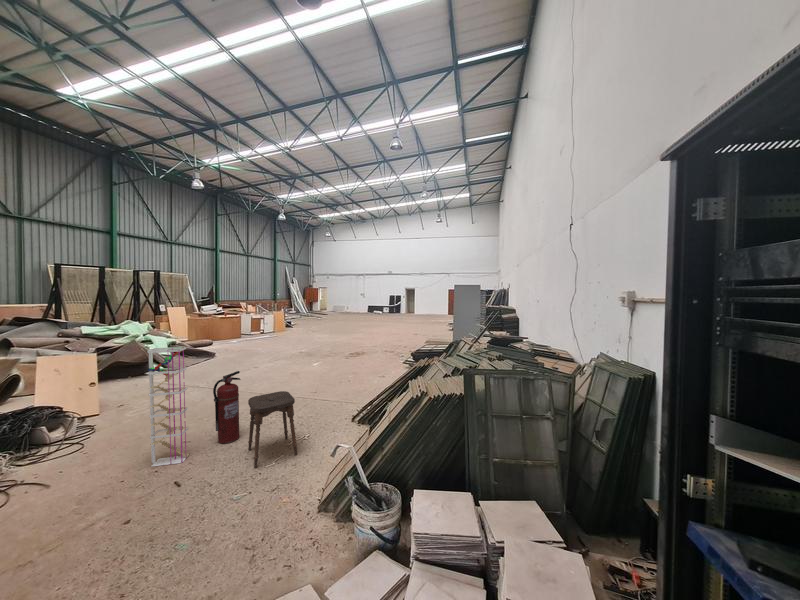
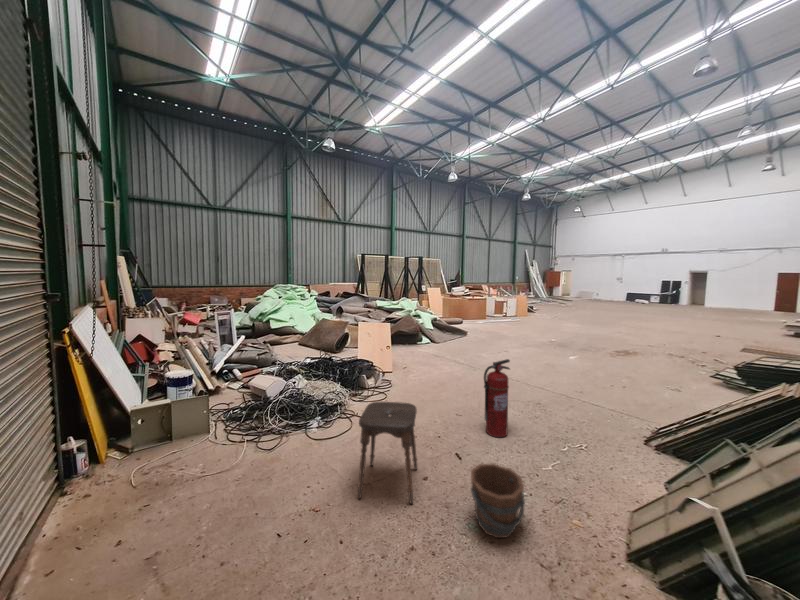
shelving unit: present [147,347,189,466] -> none [431,324,462,444]
stool: present [248,391,297,468] -> present [358,401,417,504]
bucket: none [182,459,236,522] -> present [471,463,525,538]

